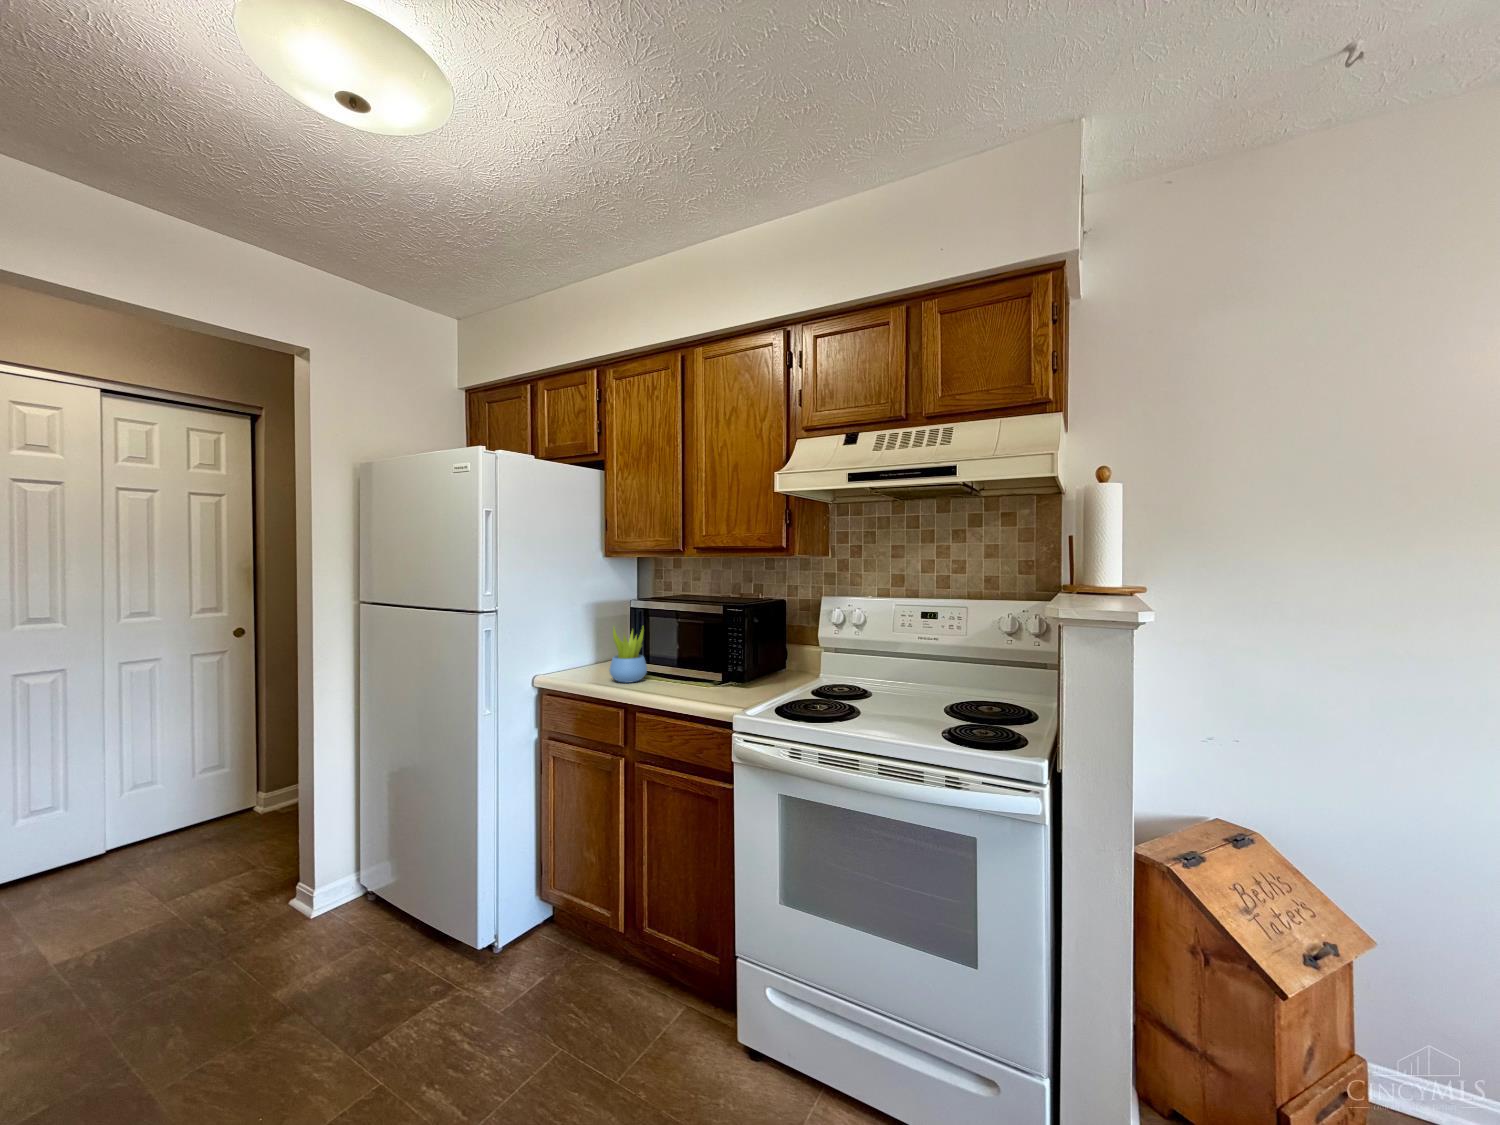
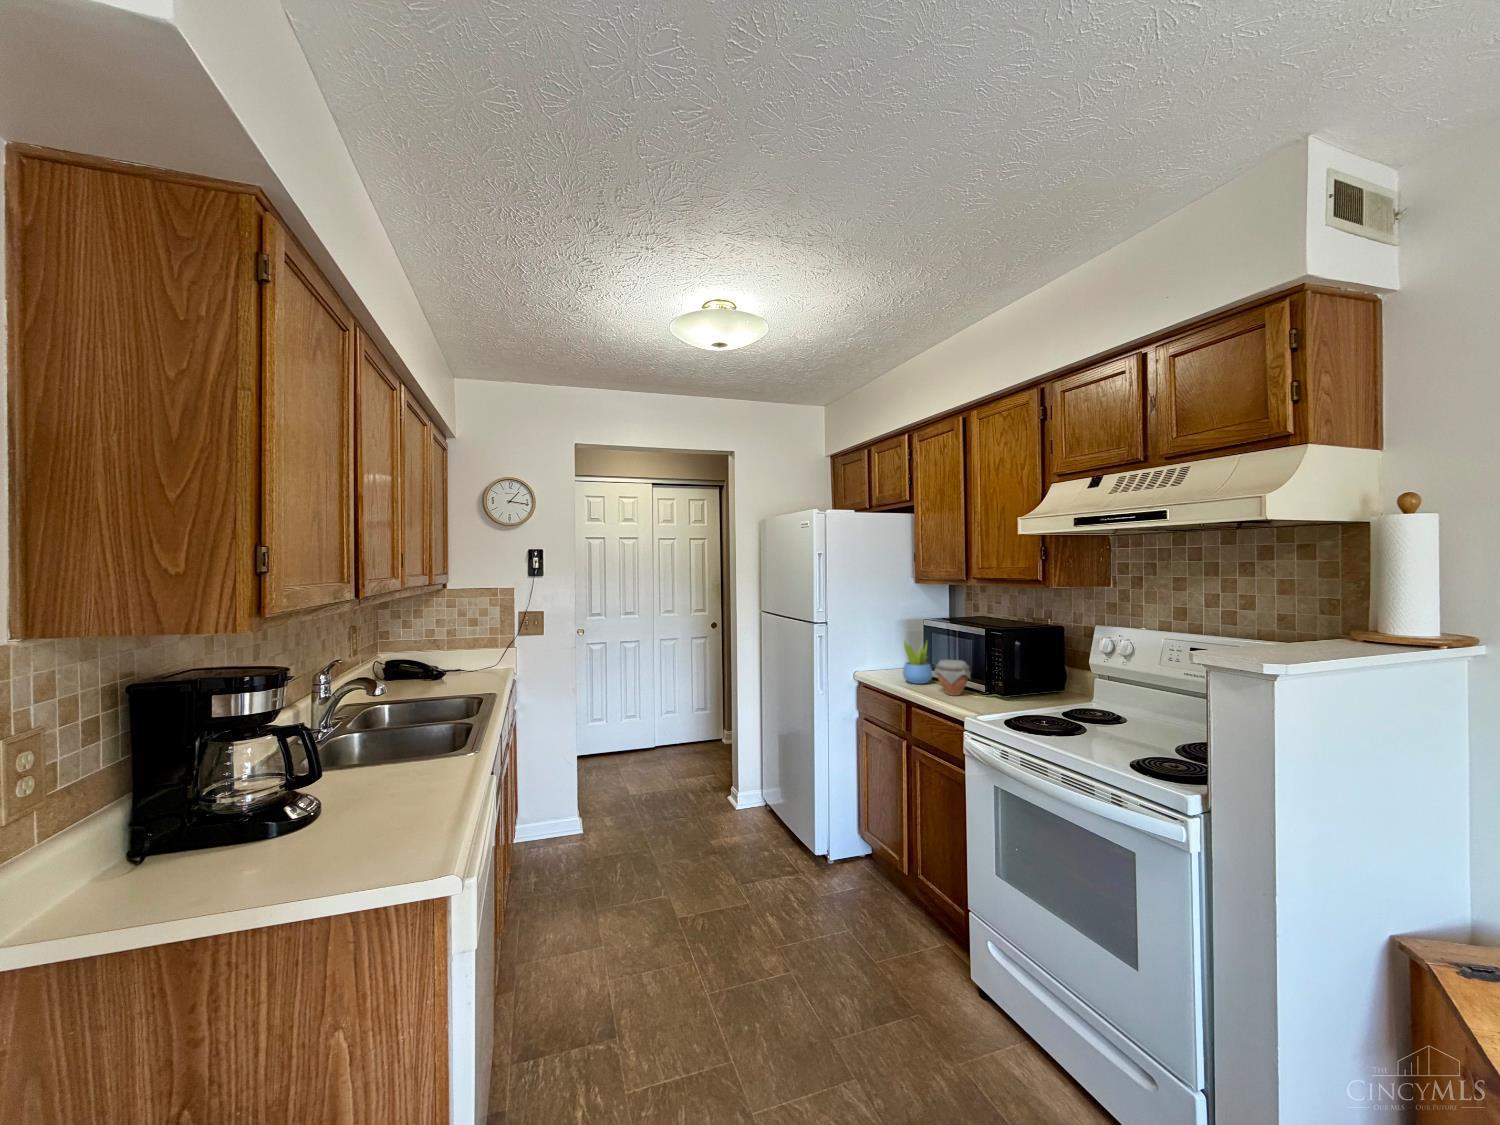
jar: none [660,646,708,691] -> present [933,660,971,696]

